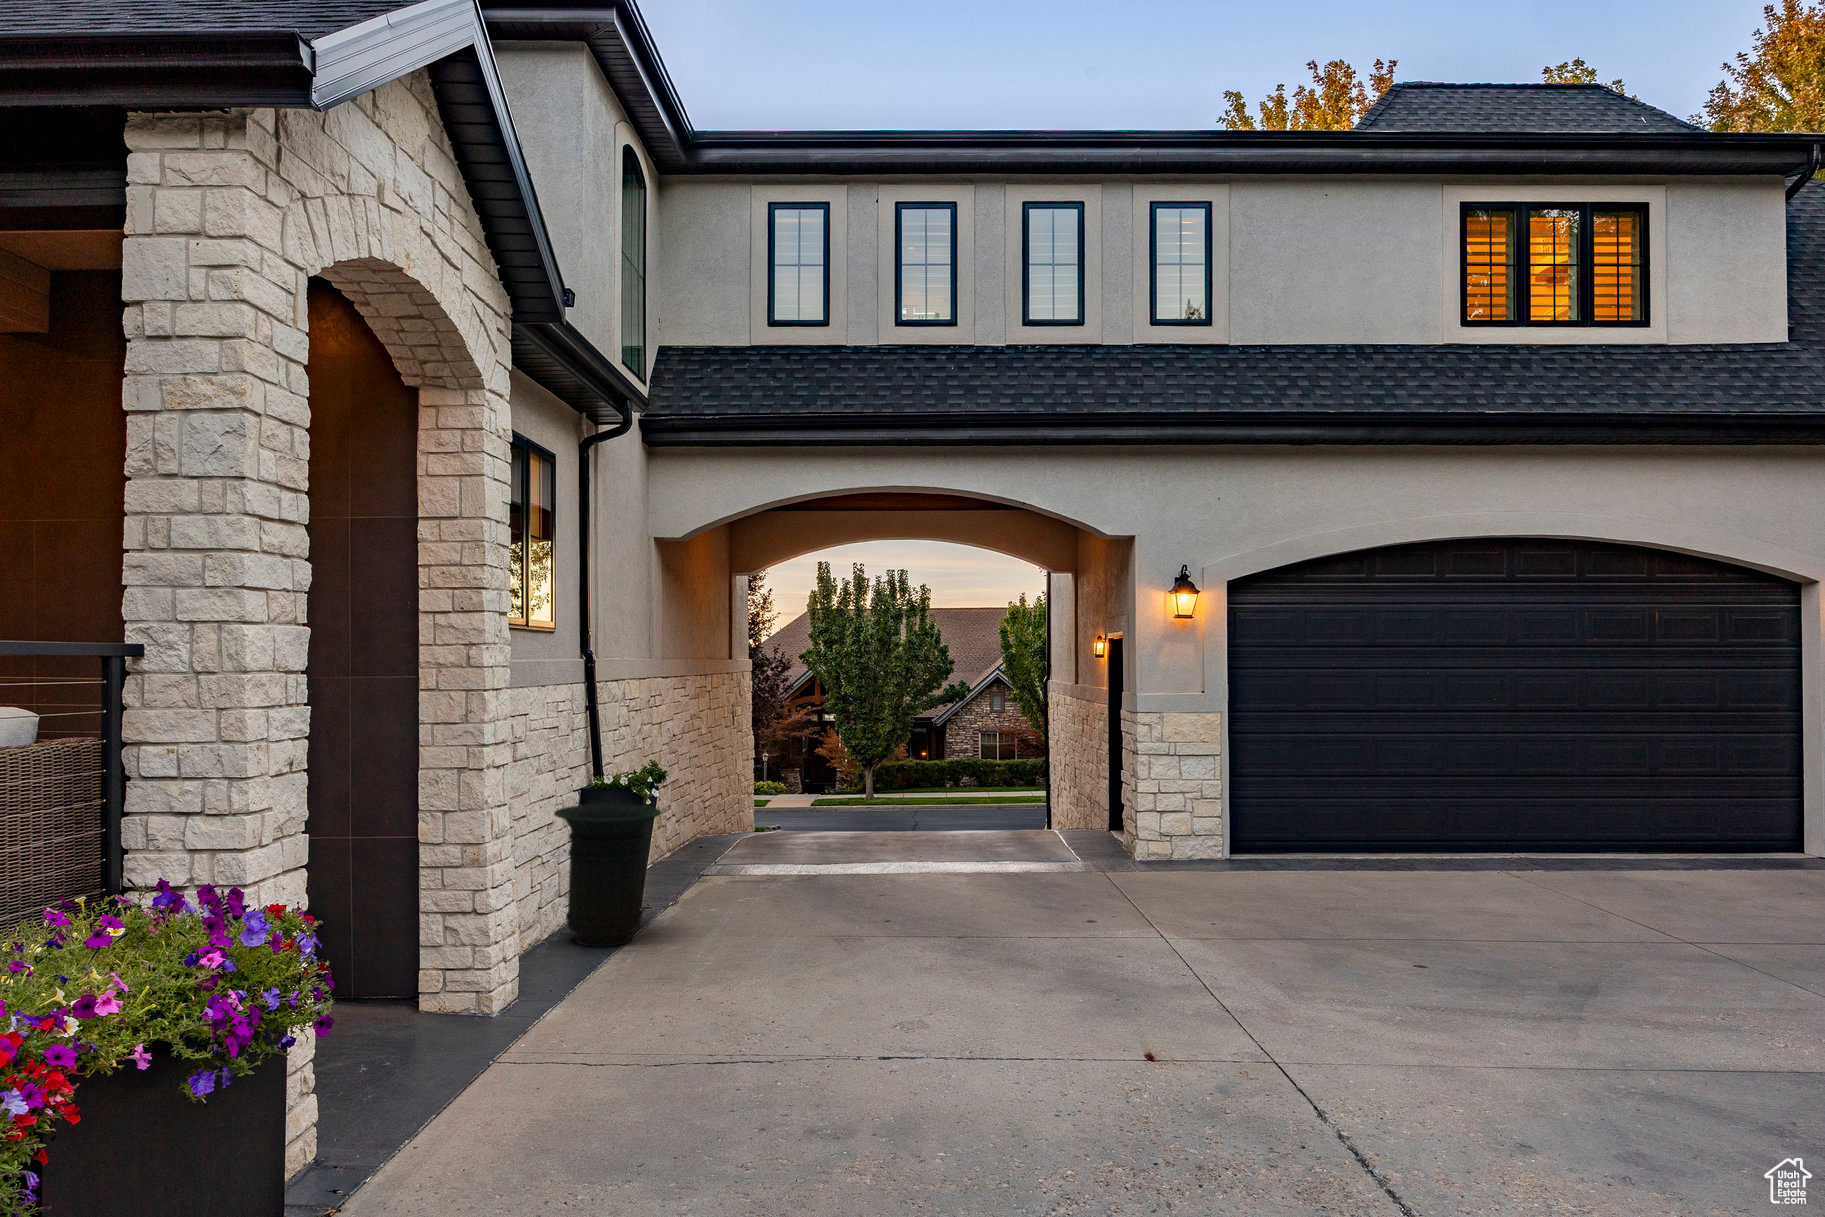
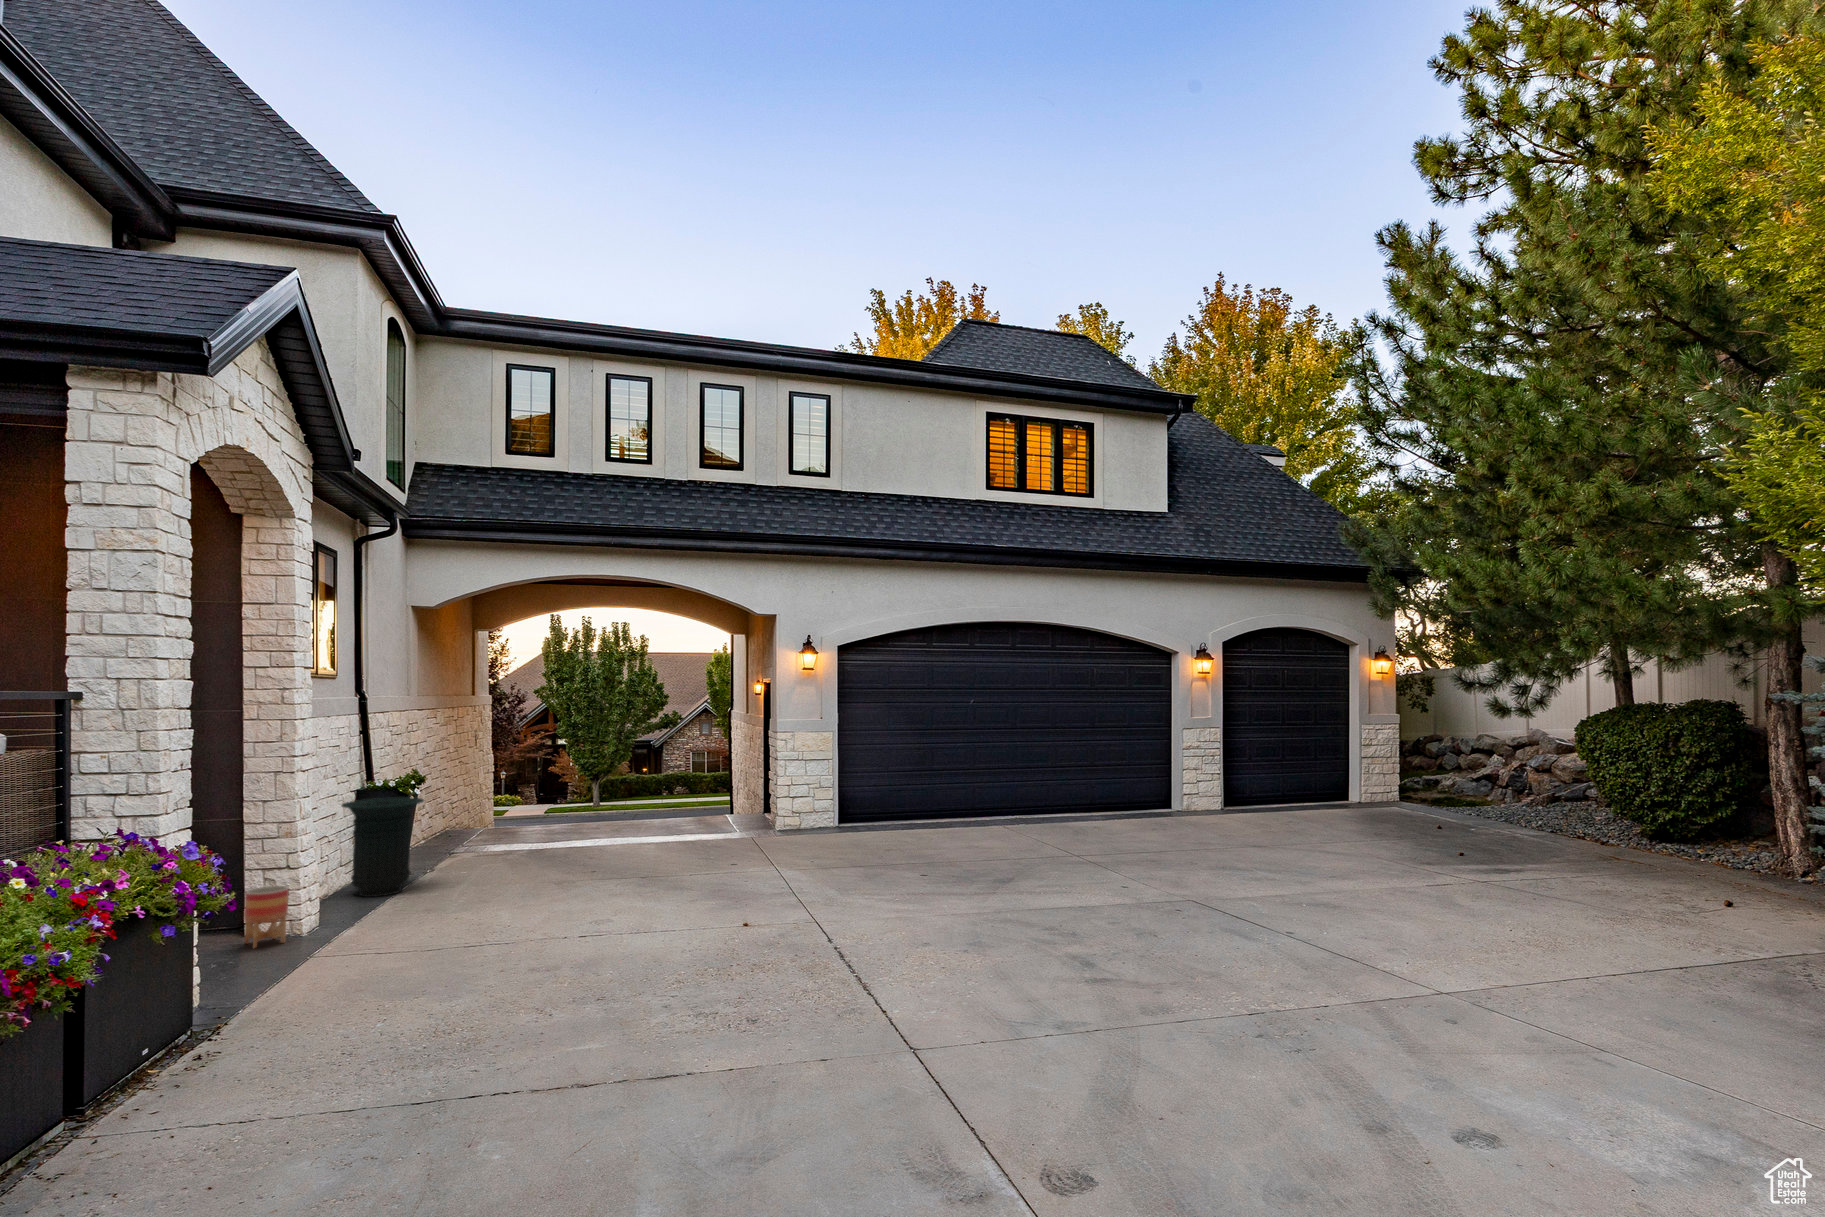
planter: none [414,936,472,1030] -> present [244,886,288,948]

